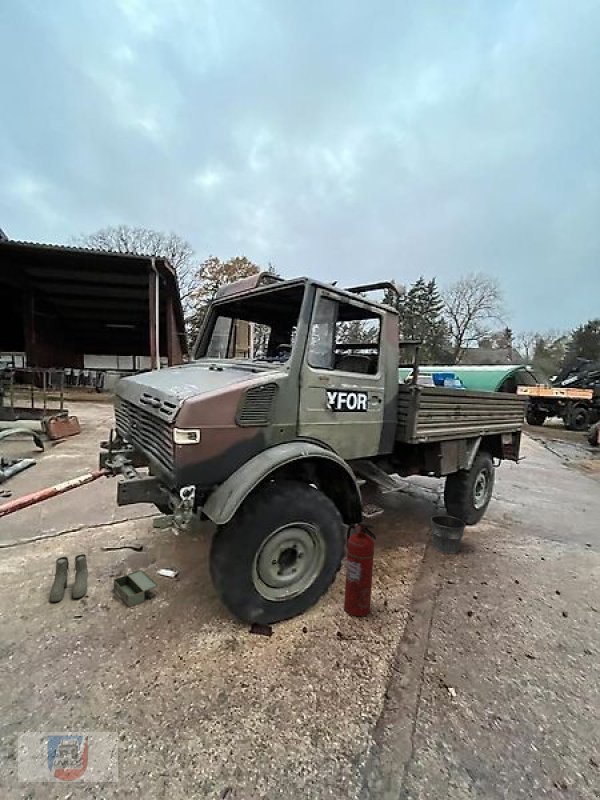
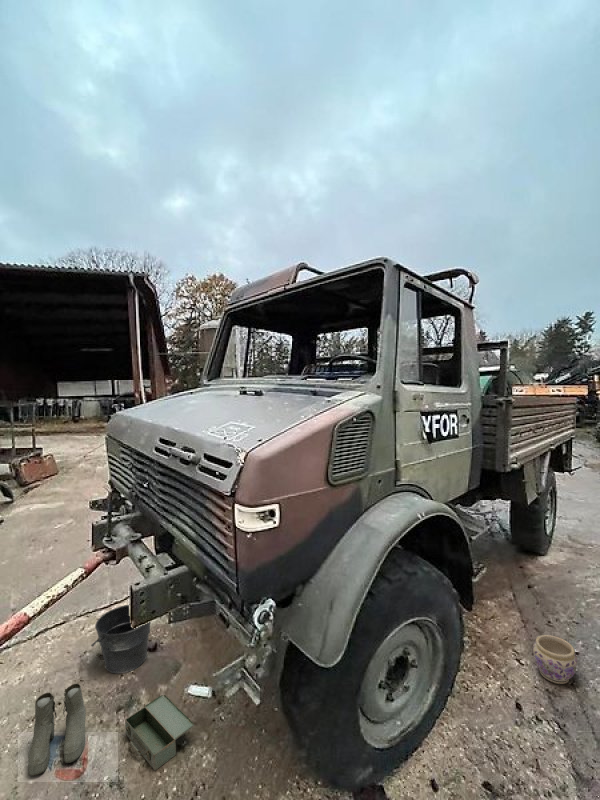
bucket: present [426,515,466,553] -> present [91,604,151,673]
fire extinguisher: present [344,522,376,616] -> none [465,601,520,746]
planter: none [408,560,436,592] -> present [533,635,577,685]

